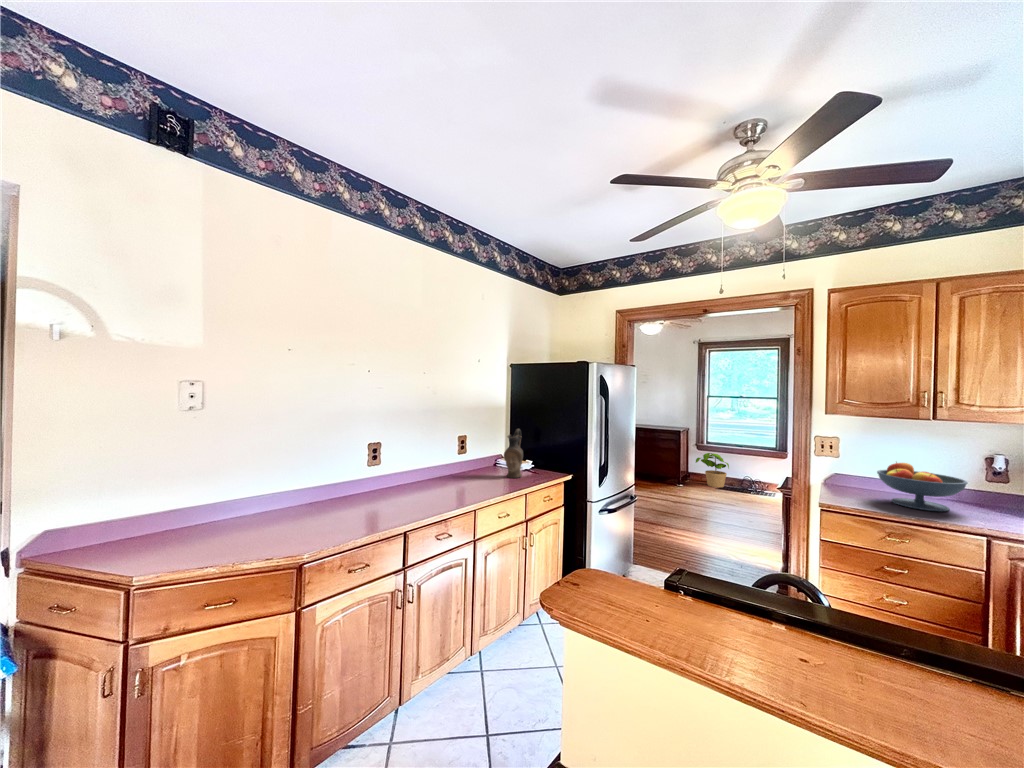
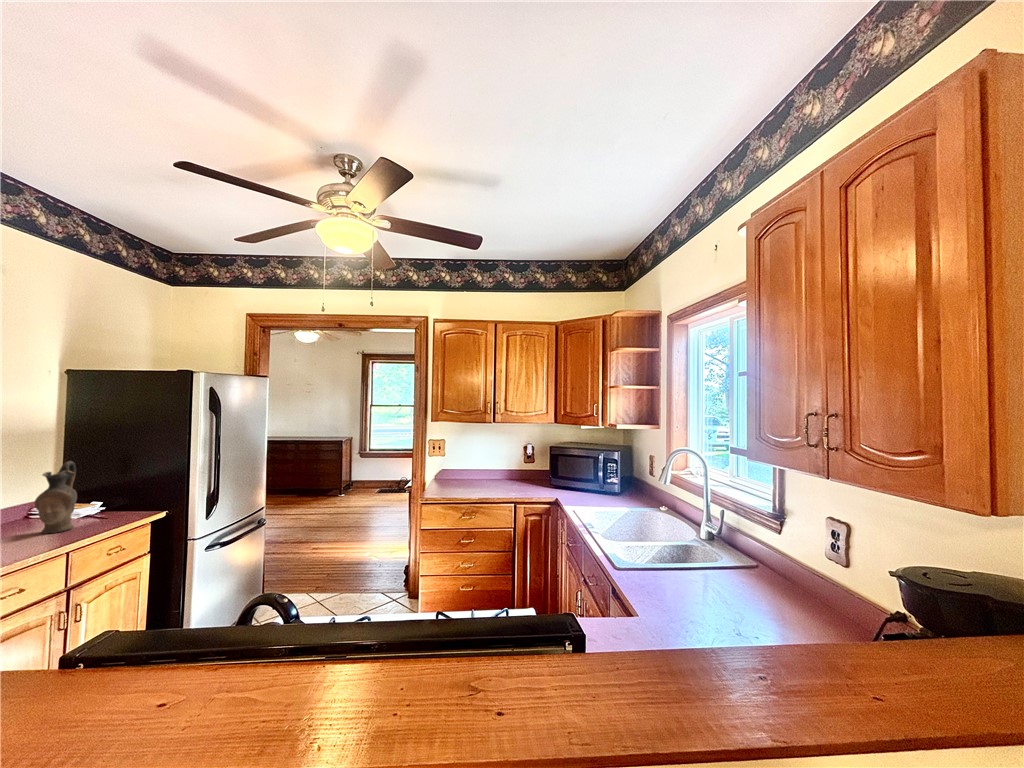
potted plant: present [696,453,729,487] -> none [358,460,388,492]
fruit bowl: present [877,462,967,511] -> none [464,454,511,488]

